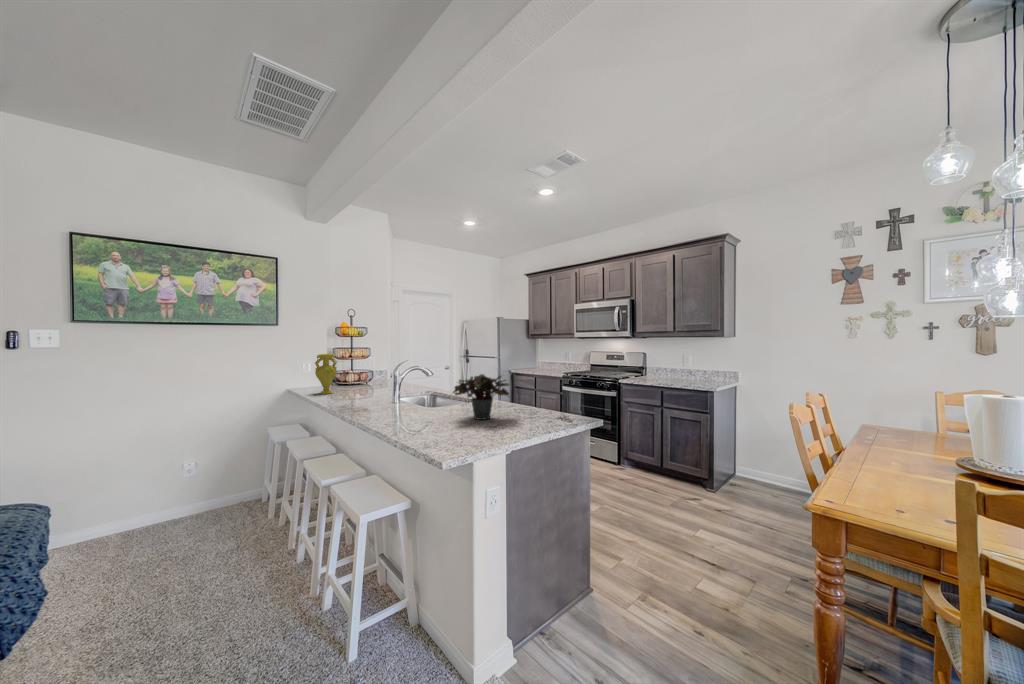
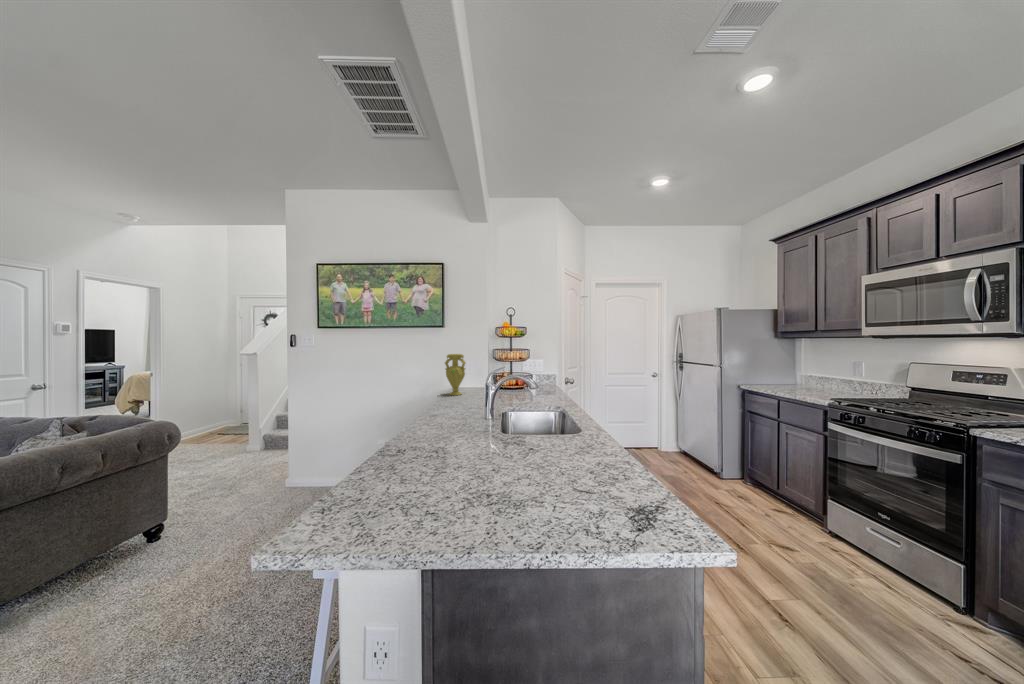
potted plant: present [453,374,509,420] -> none [389,400,516,491]

